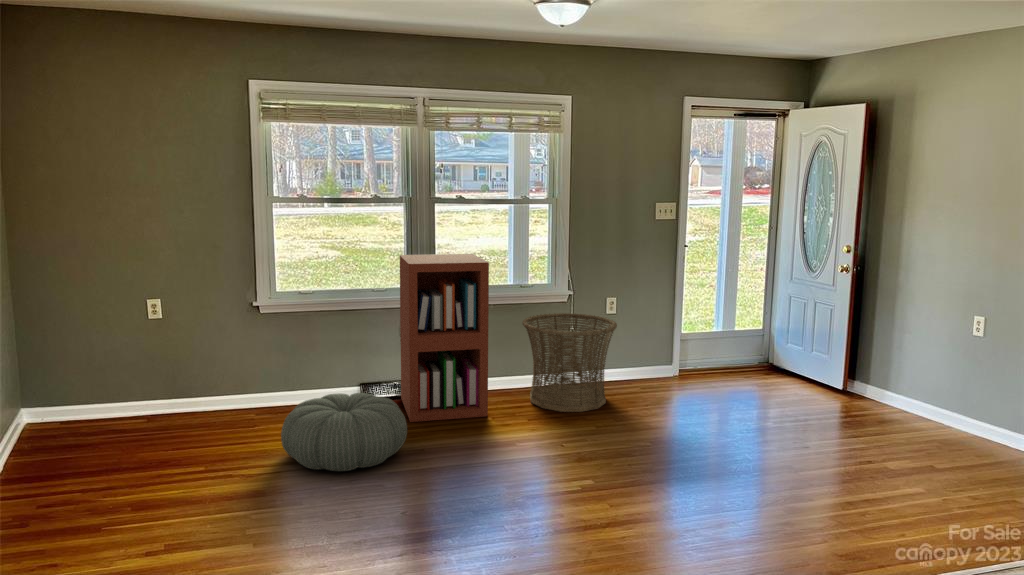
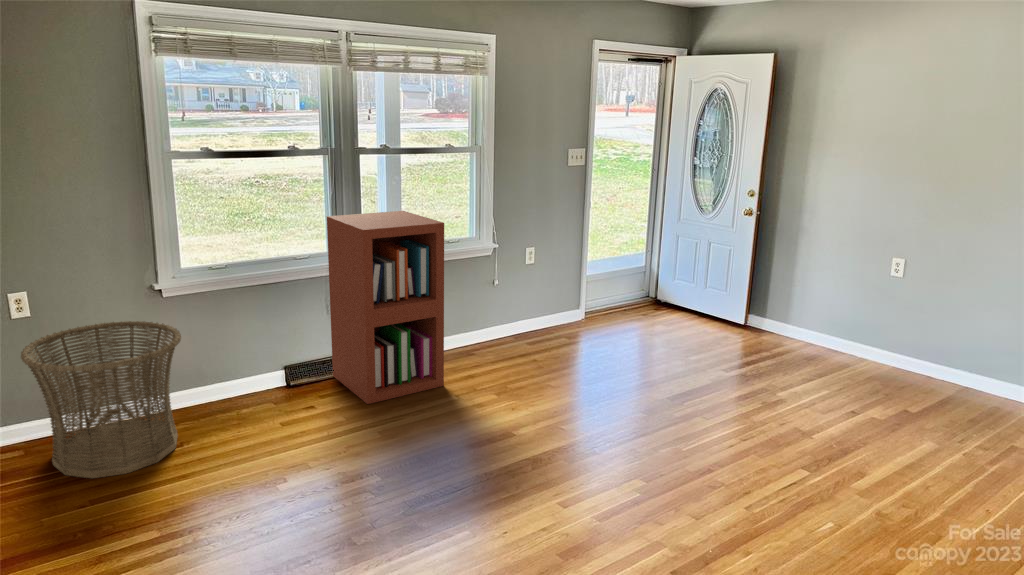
basket: present [522,313,617,412] -> present [21,321,181,478]
pouf: present [281,393,407,471] -> none [255,382,399,482]

